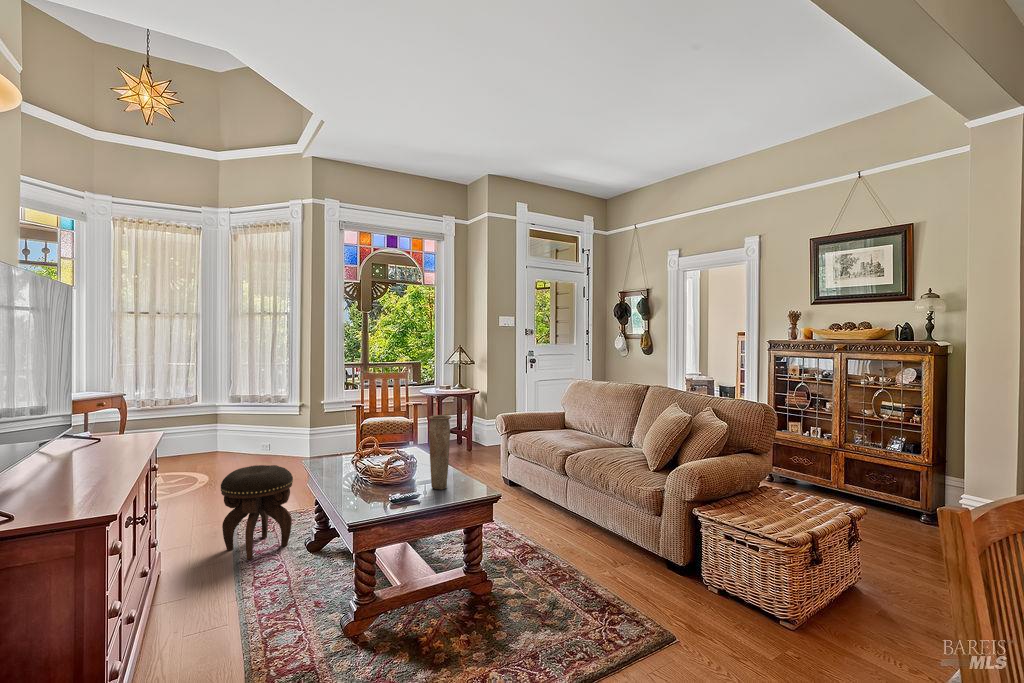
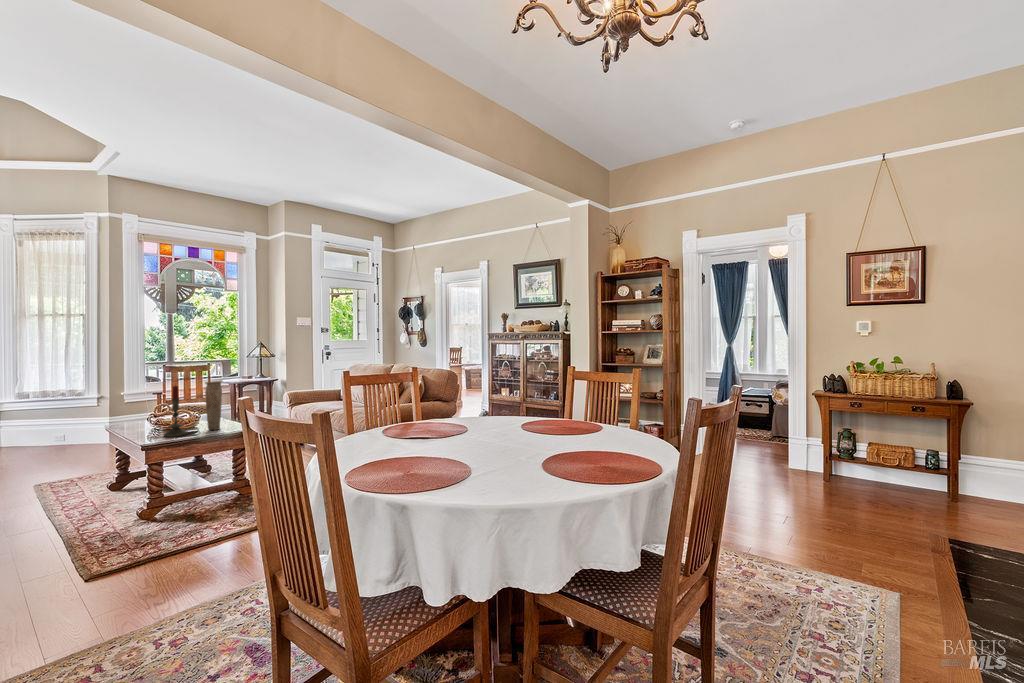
candle: none [377,421,408,501] -> present [164,386,188,437]
footstool: present [221,465,293,559] -> none [24,432,93,501]

